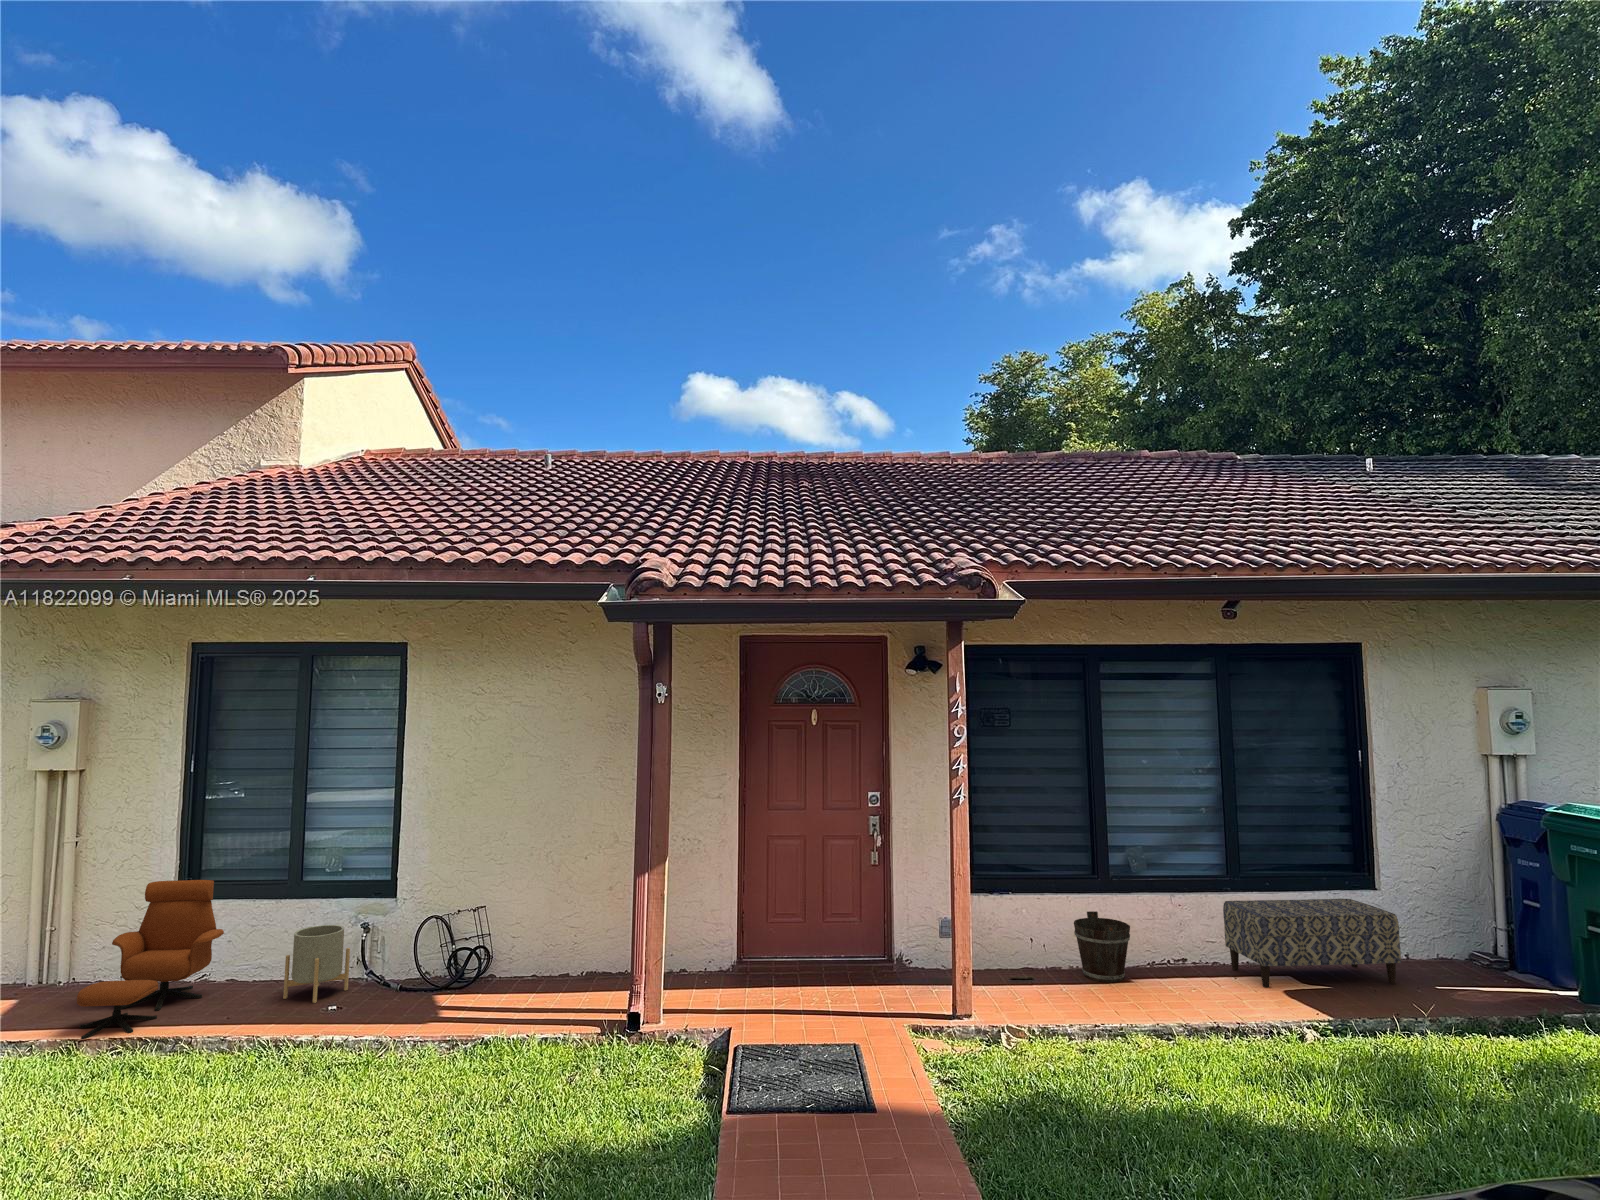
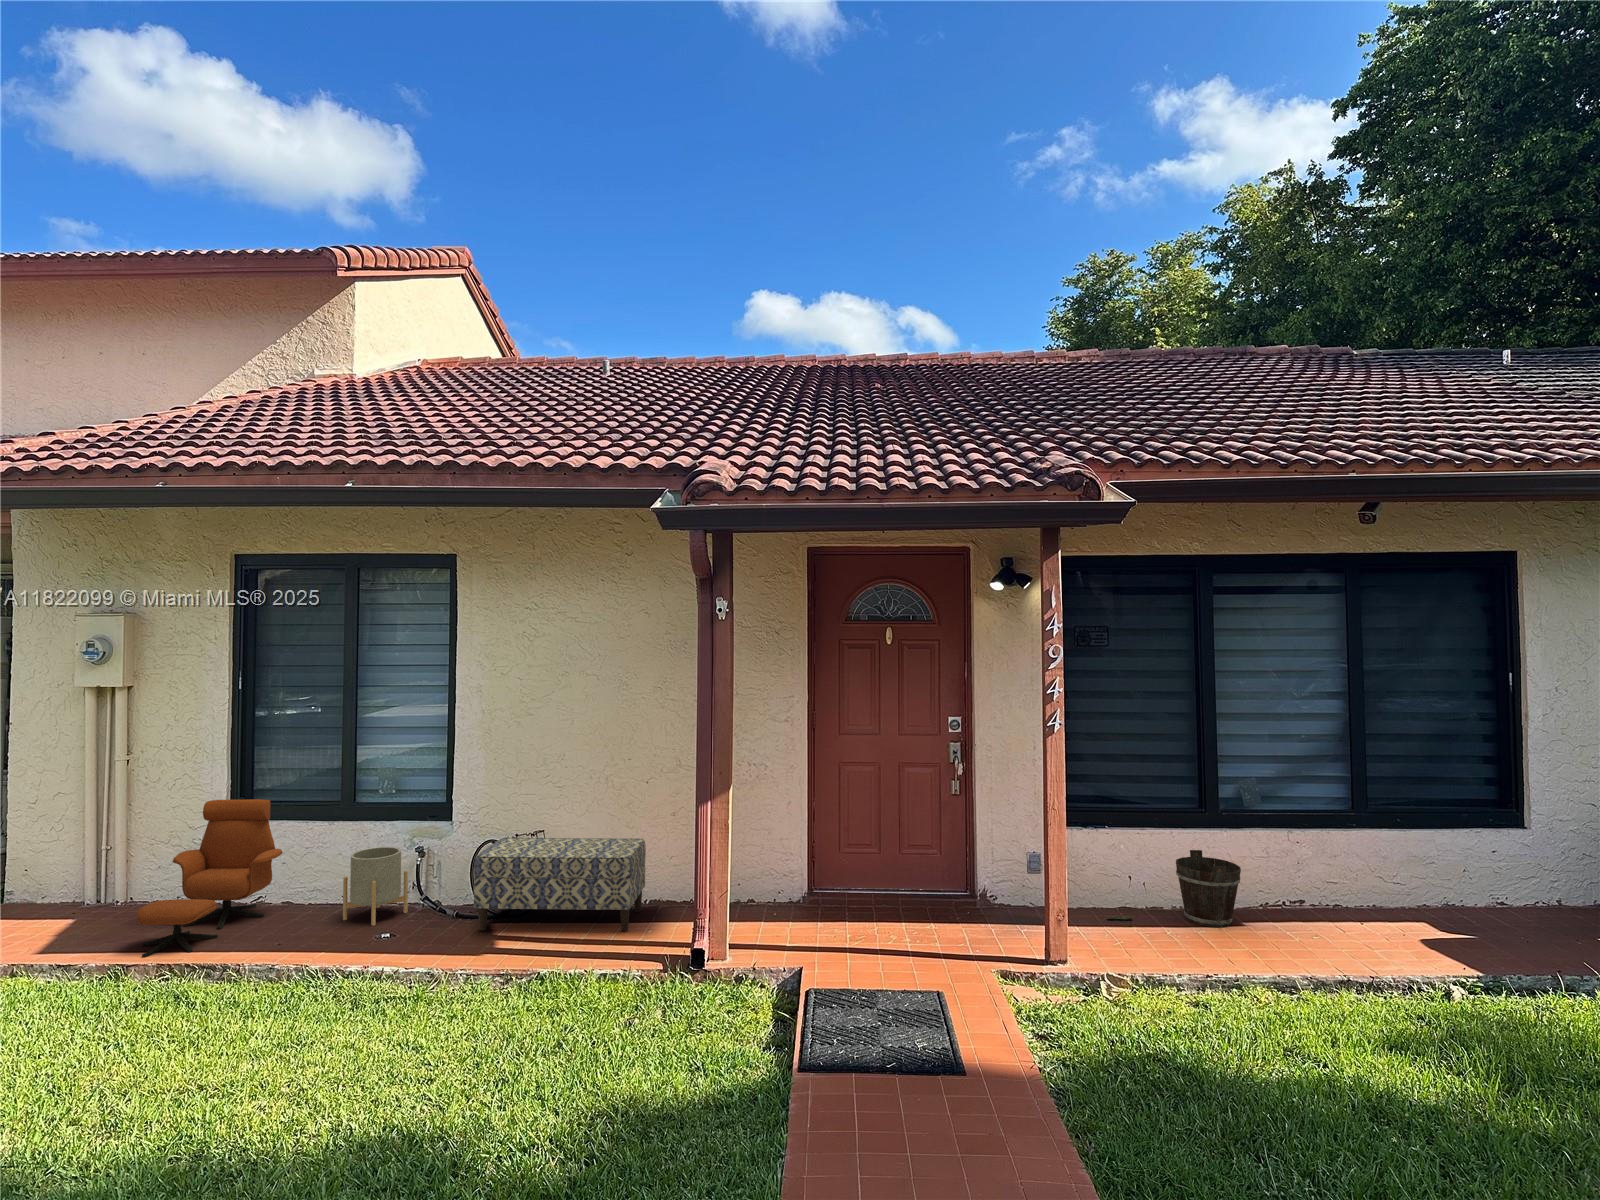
bench: present [1223,899,1401,988] -> present [474,838,646,932]

